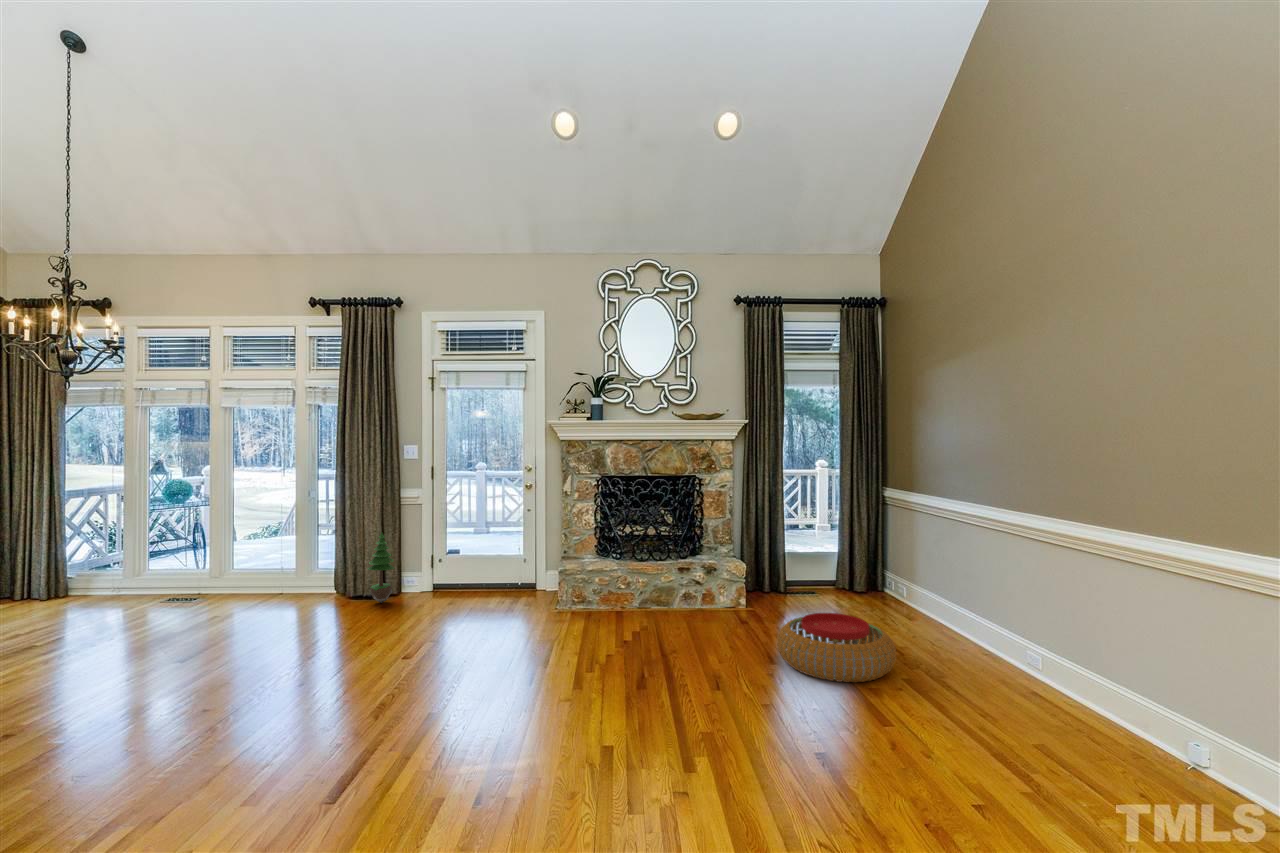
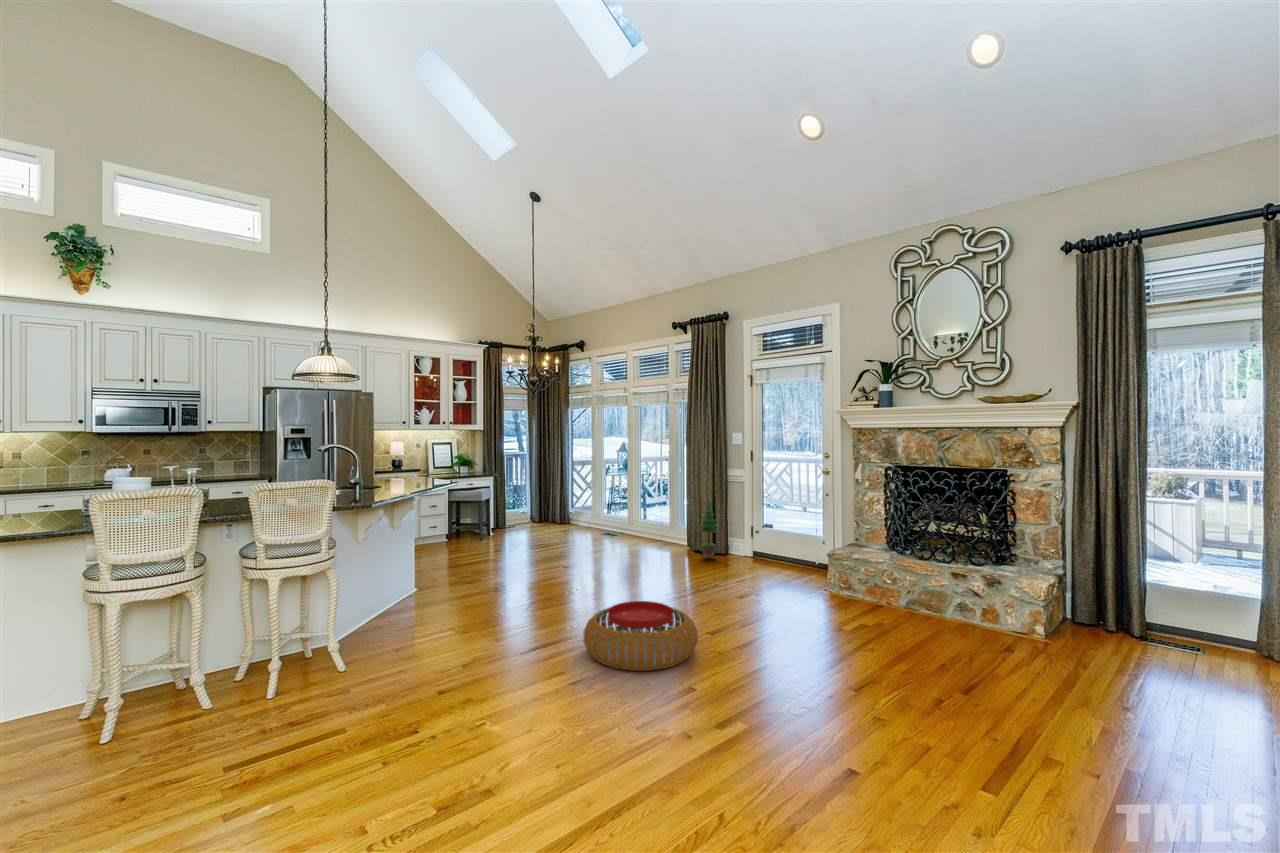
pouf: present [777,613,896,682] -> present [583,601,698,671]

